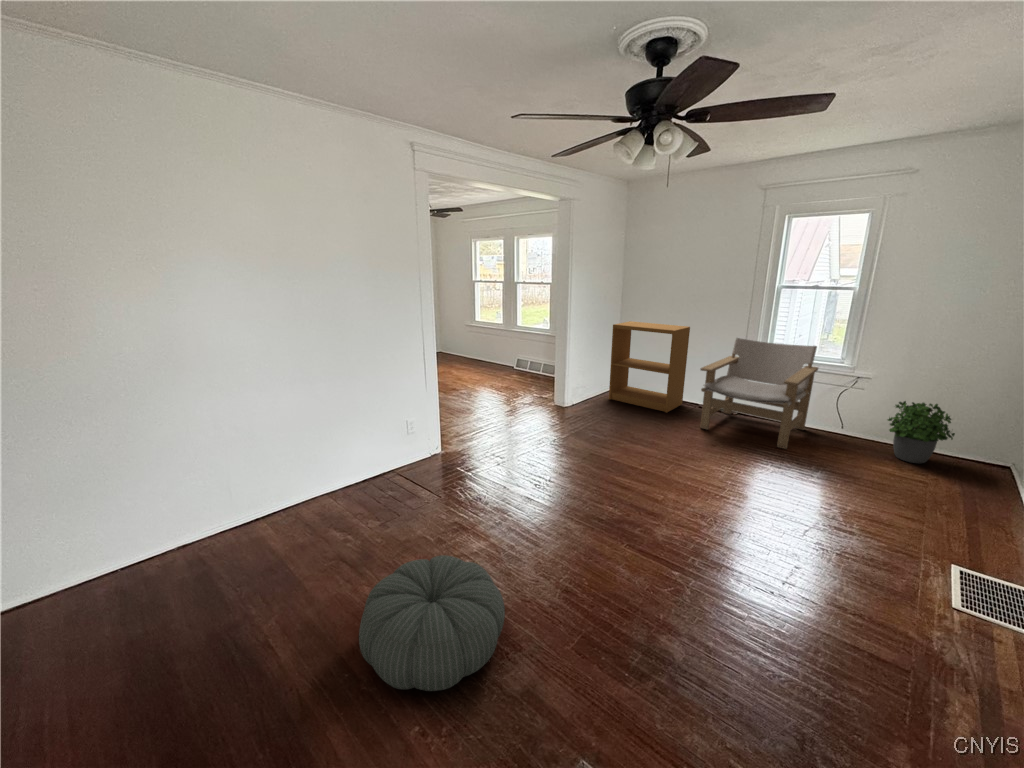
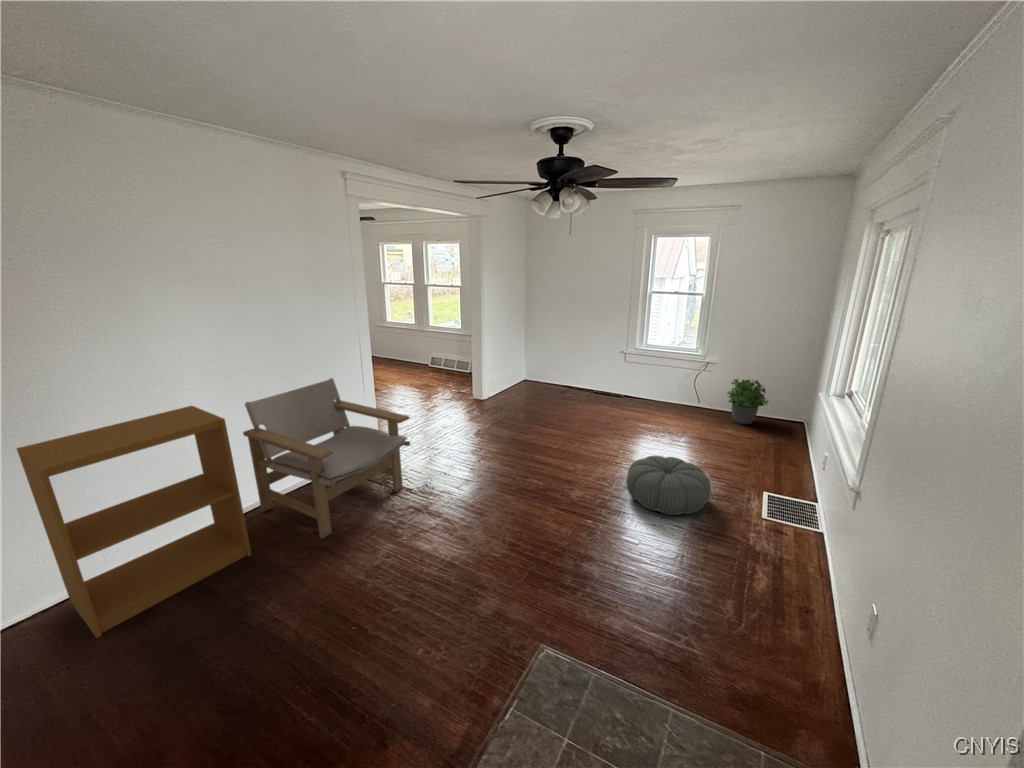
bookshelf: present [609,321,690,413] -> present [17,406,252,638]
lounge chair: present [700,338,818,449] -> present [243,378,410,539]
pouf: present [359,555,505,691] -> present [626,456,711,515]

